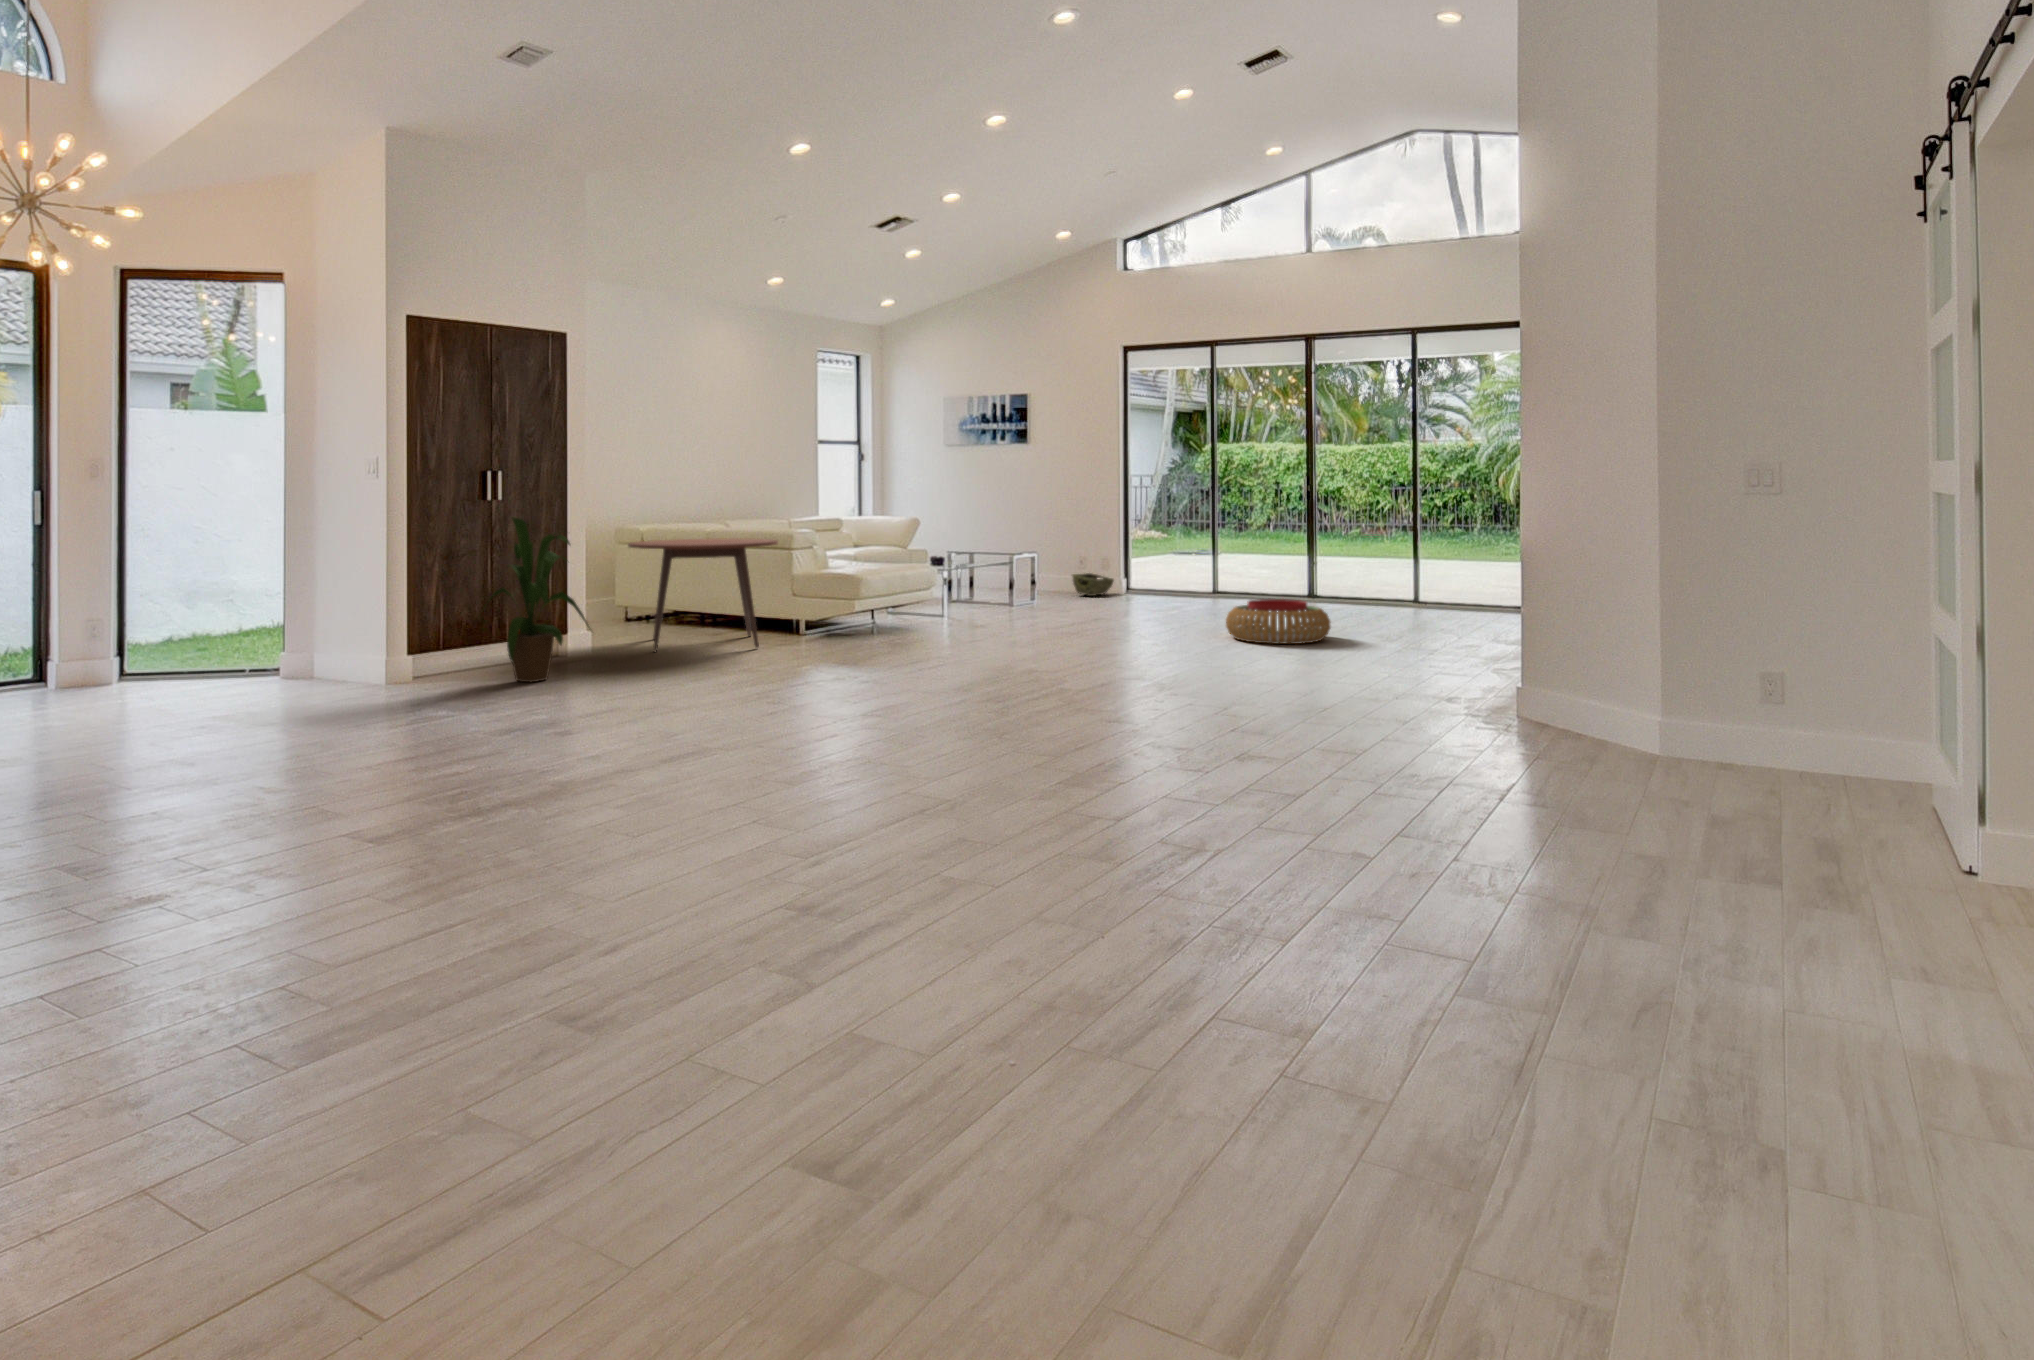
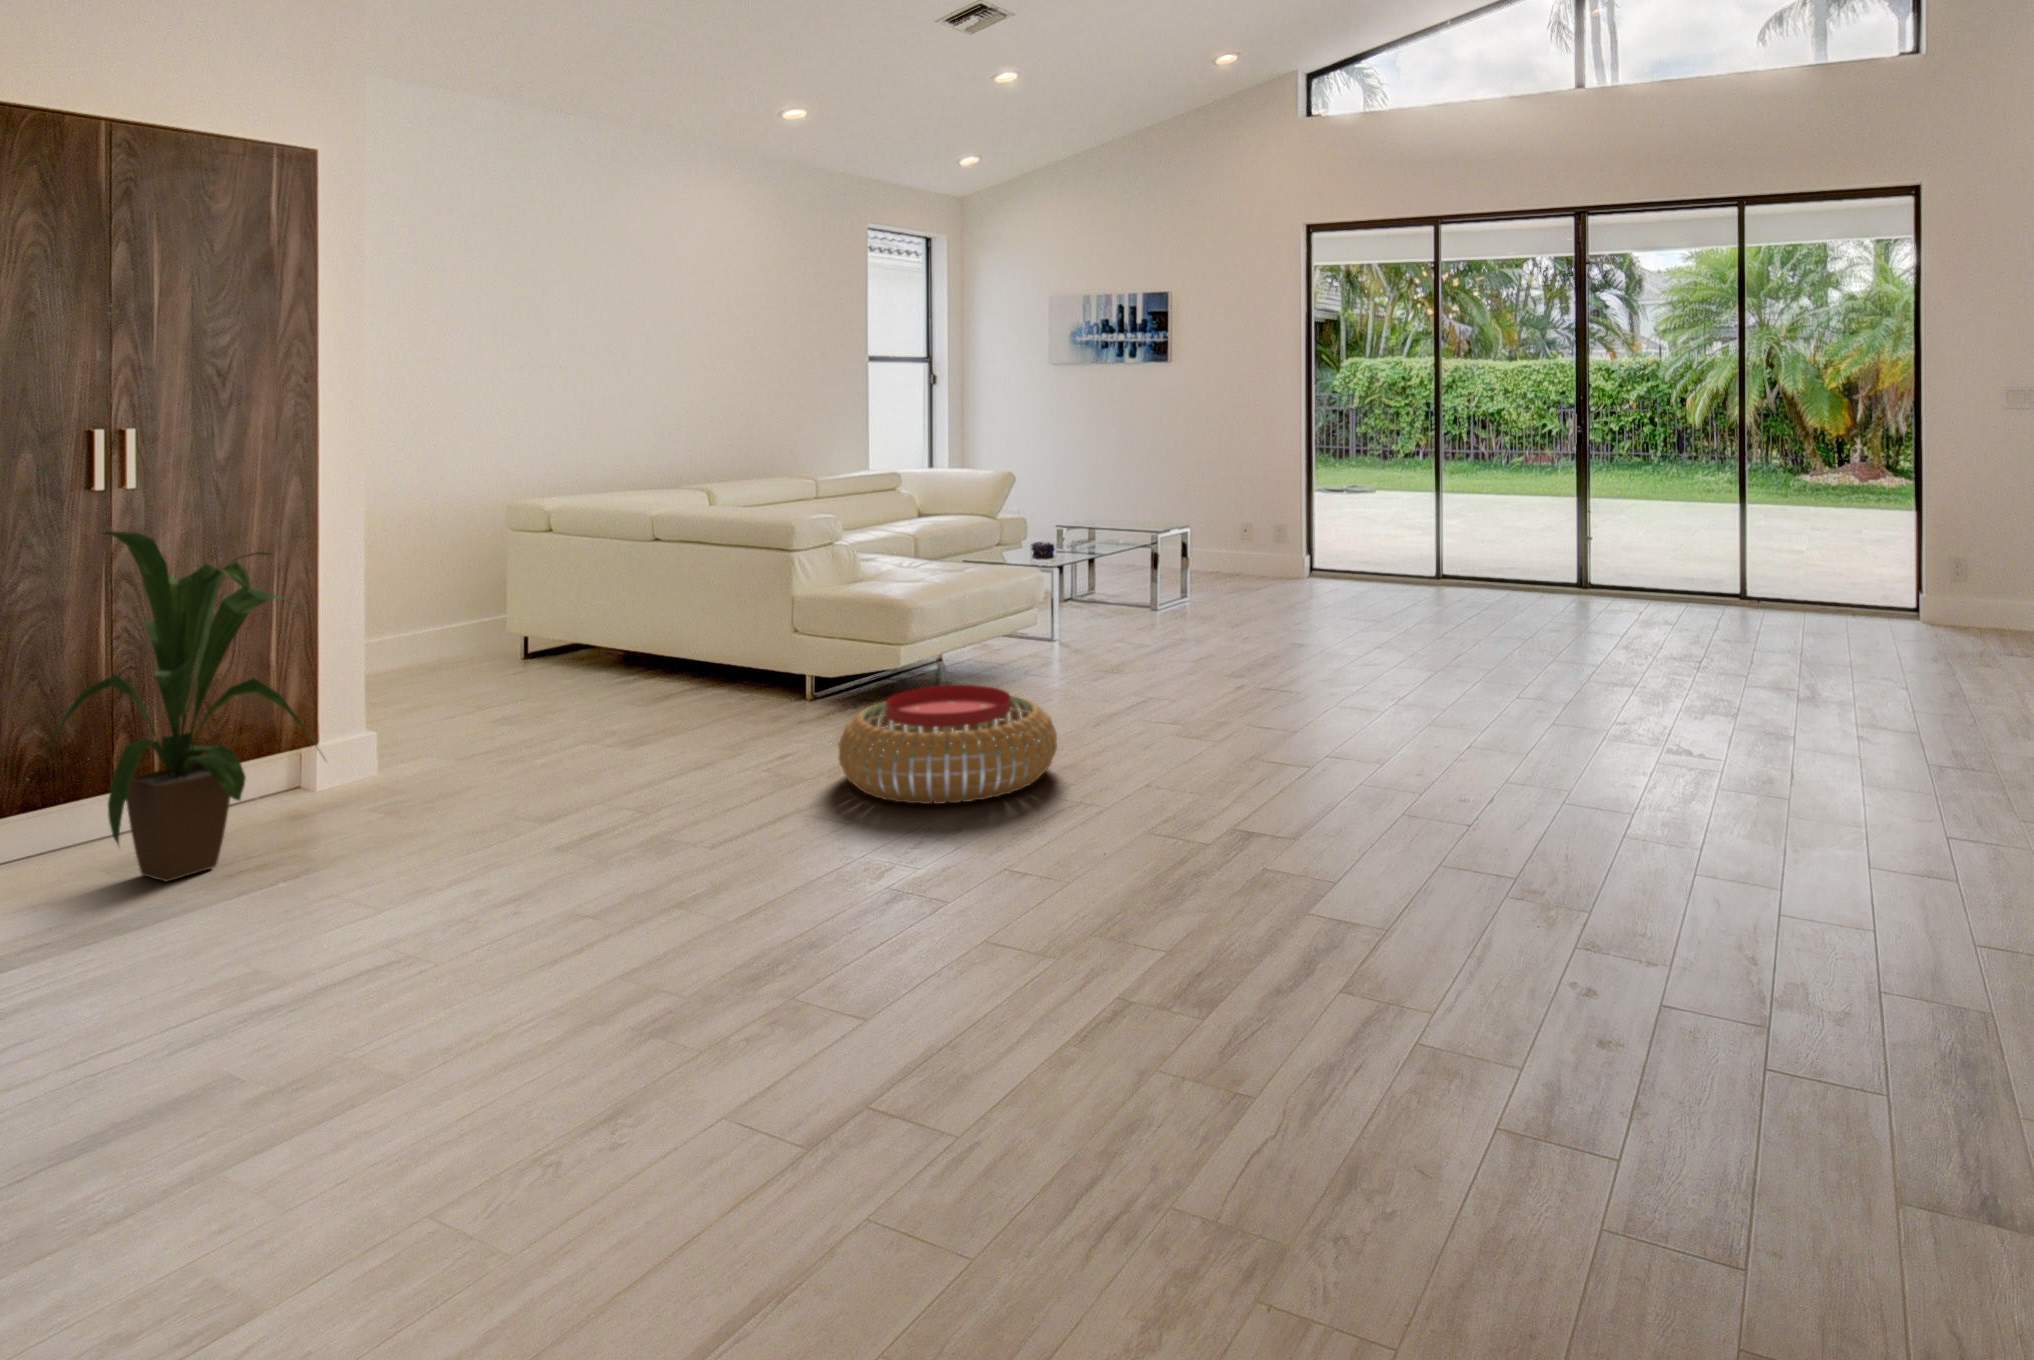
dining table: present [628,538,778,652] -> none [479,527,763,752]
woven basket: present [1072,573,1114,596] -> none [1234,548,1294,584]
pouf: present [1226,599,1331,644] -> present [838,685,1057,804]

